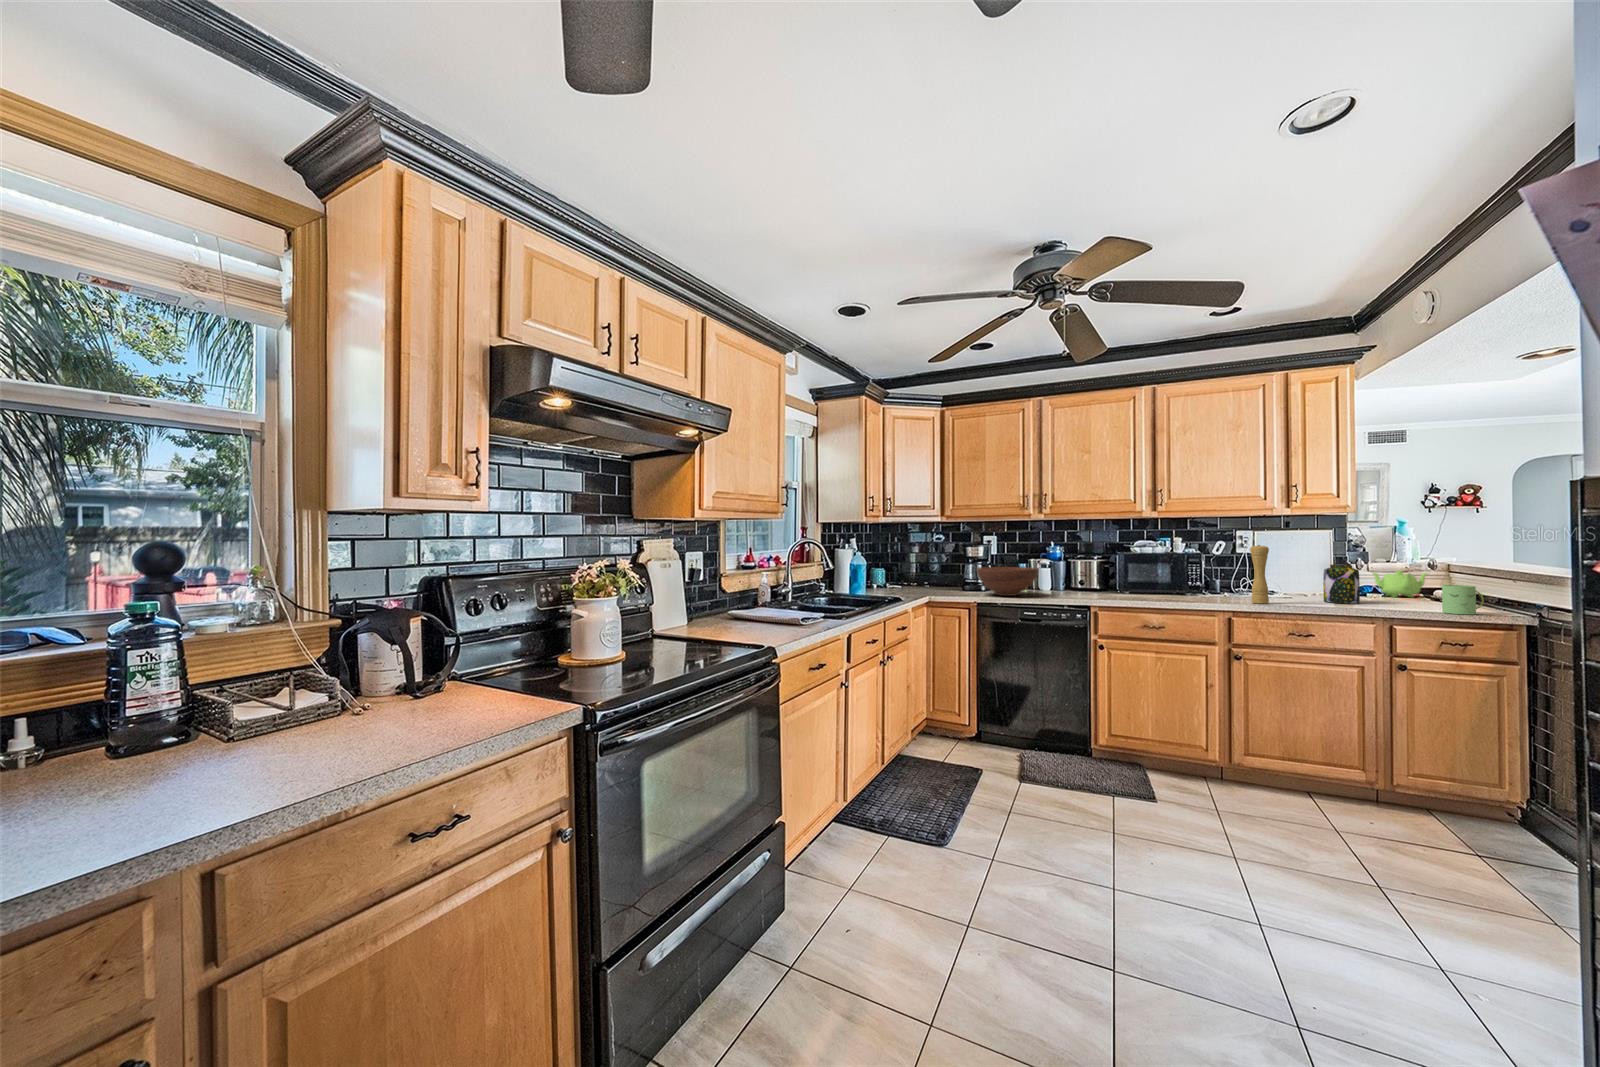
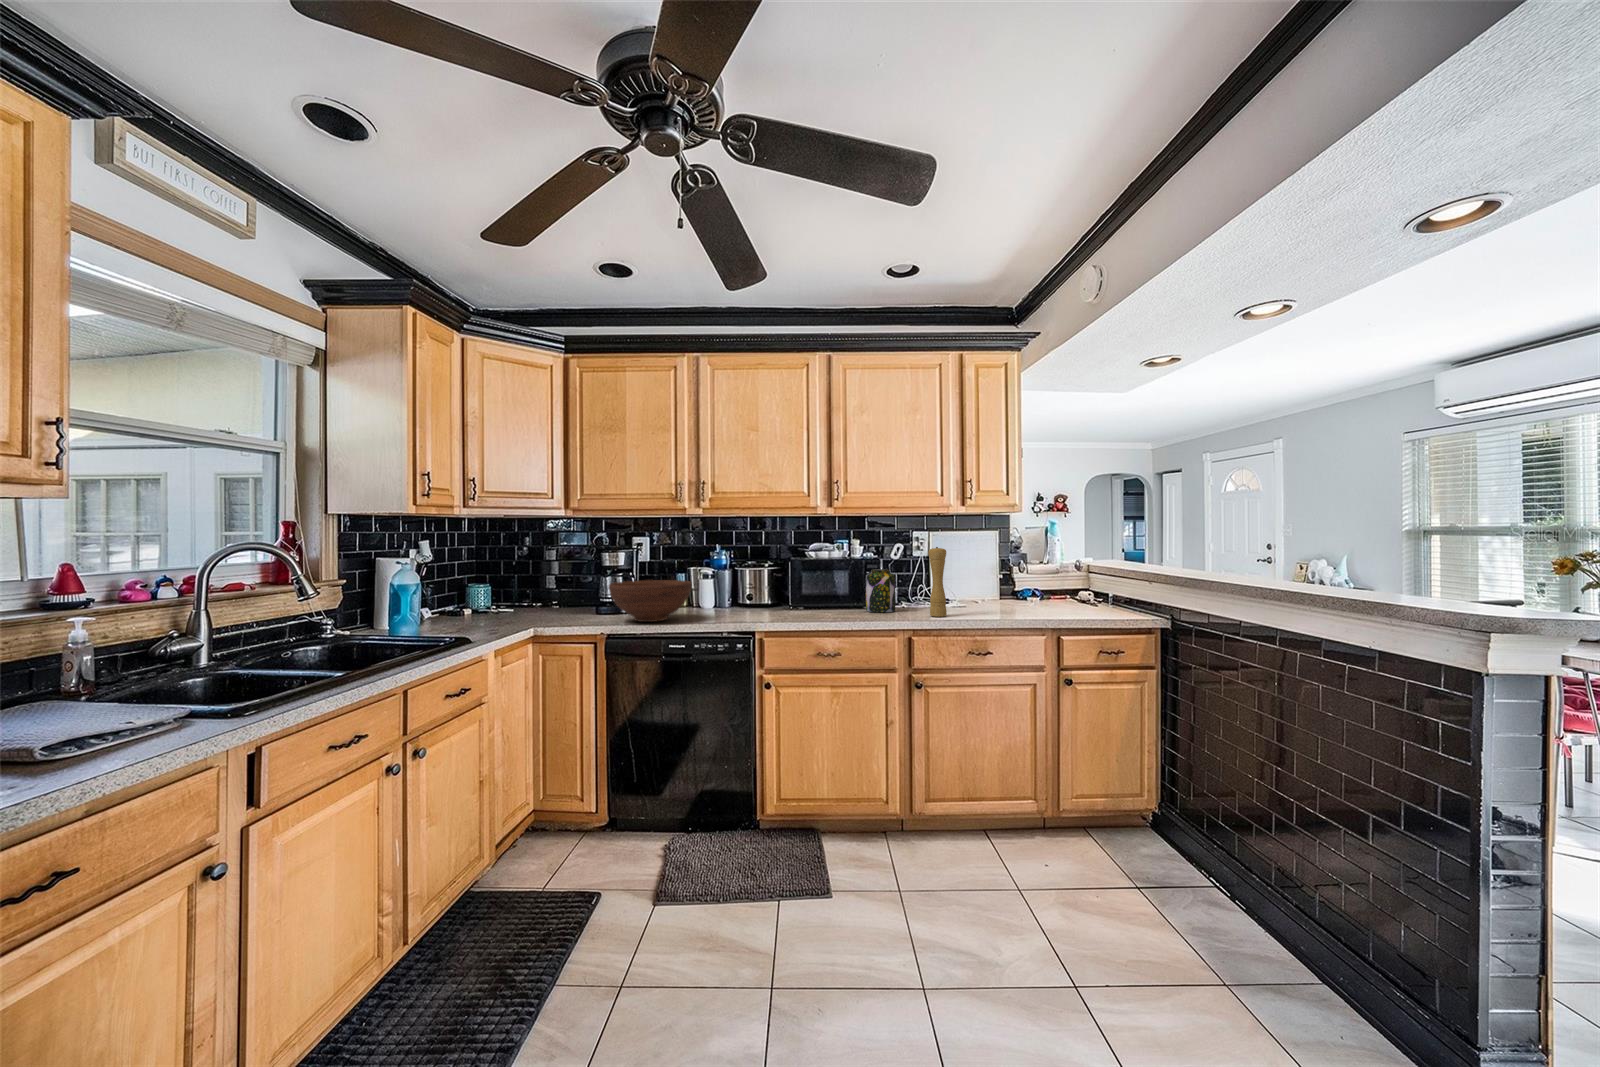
jar: present [1323,564,1360,604] -> present [866,569,895,612]
teapot: present [1373,571,1427,597] -> none [1030,573,1077,601]
mug: present [1442,585,1484,614] -> none [1098,588,1131,620]

